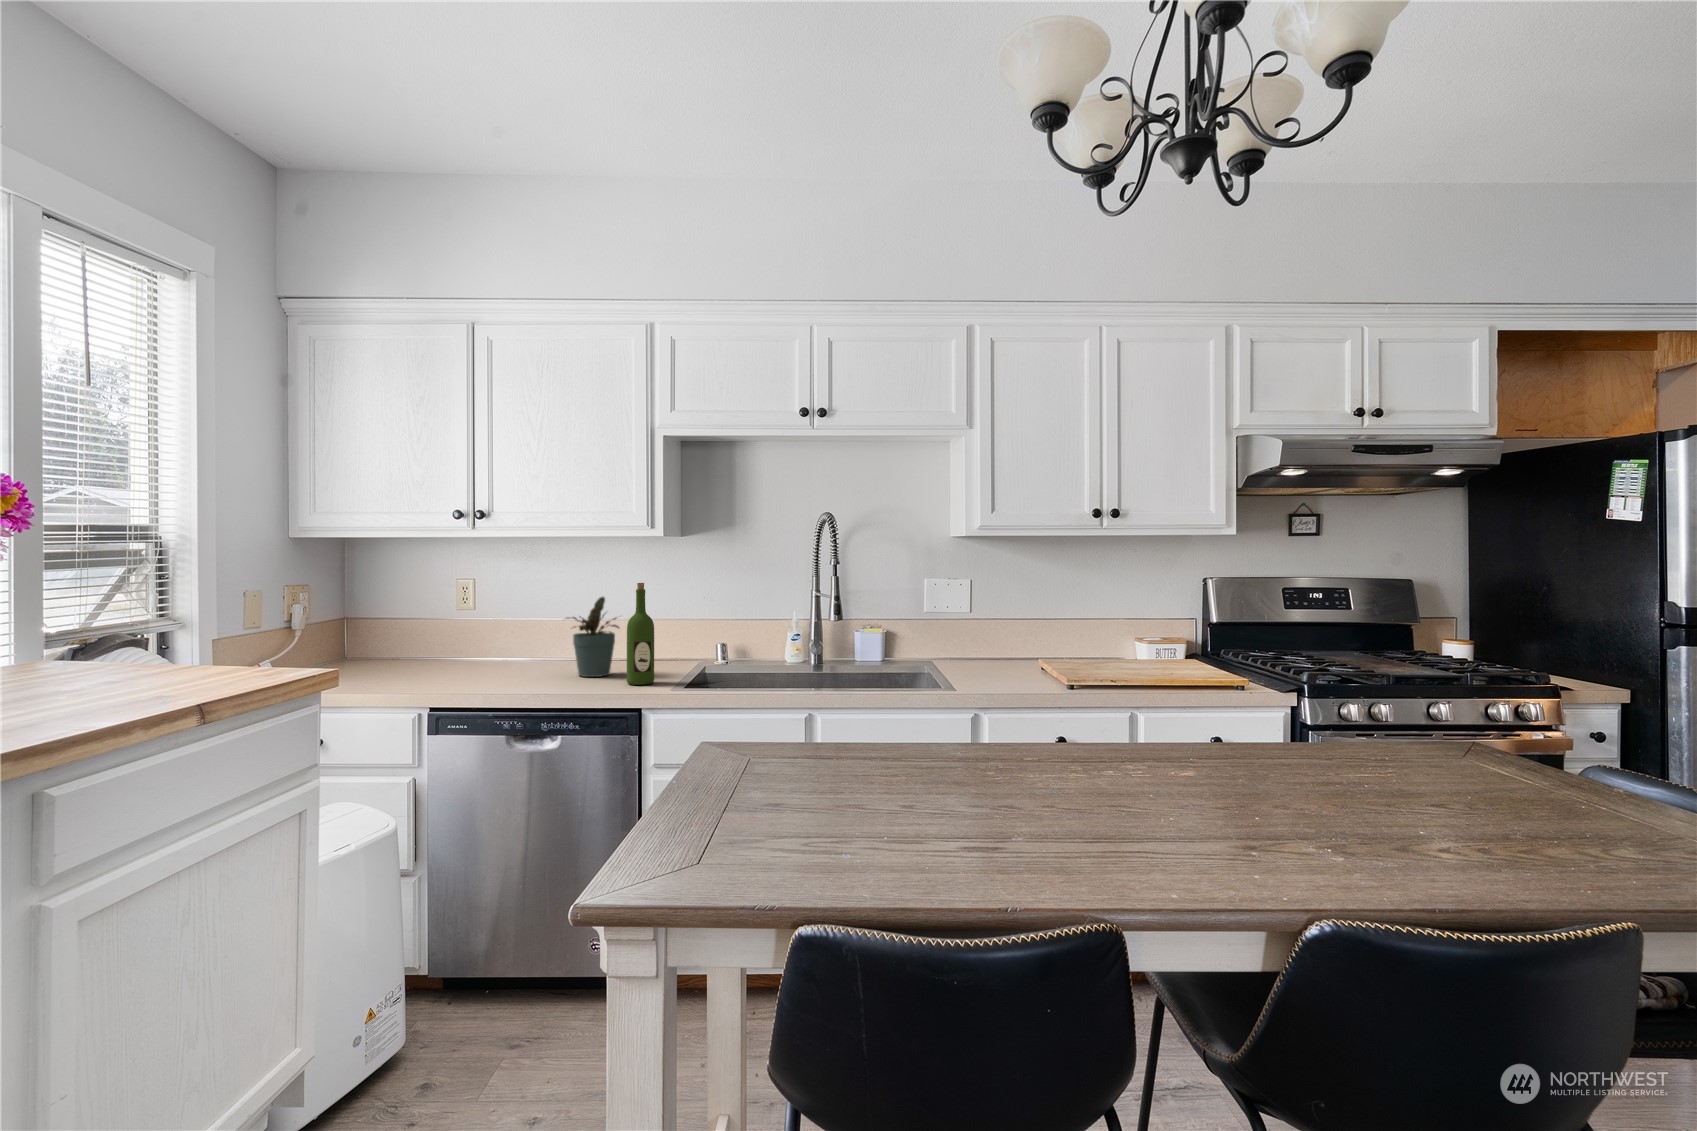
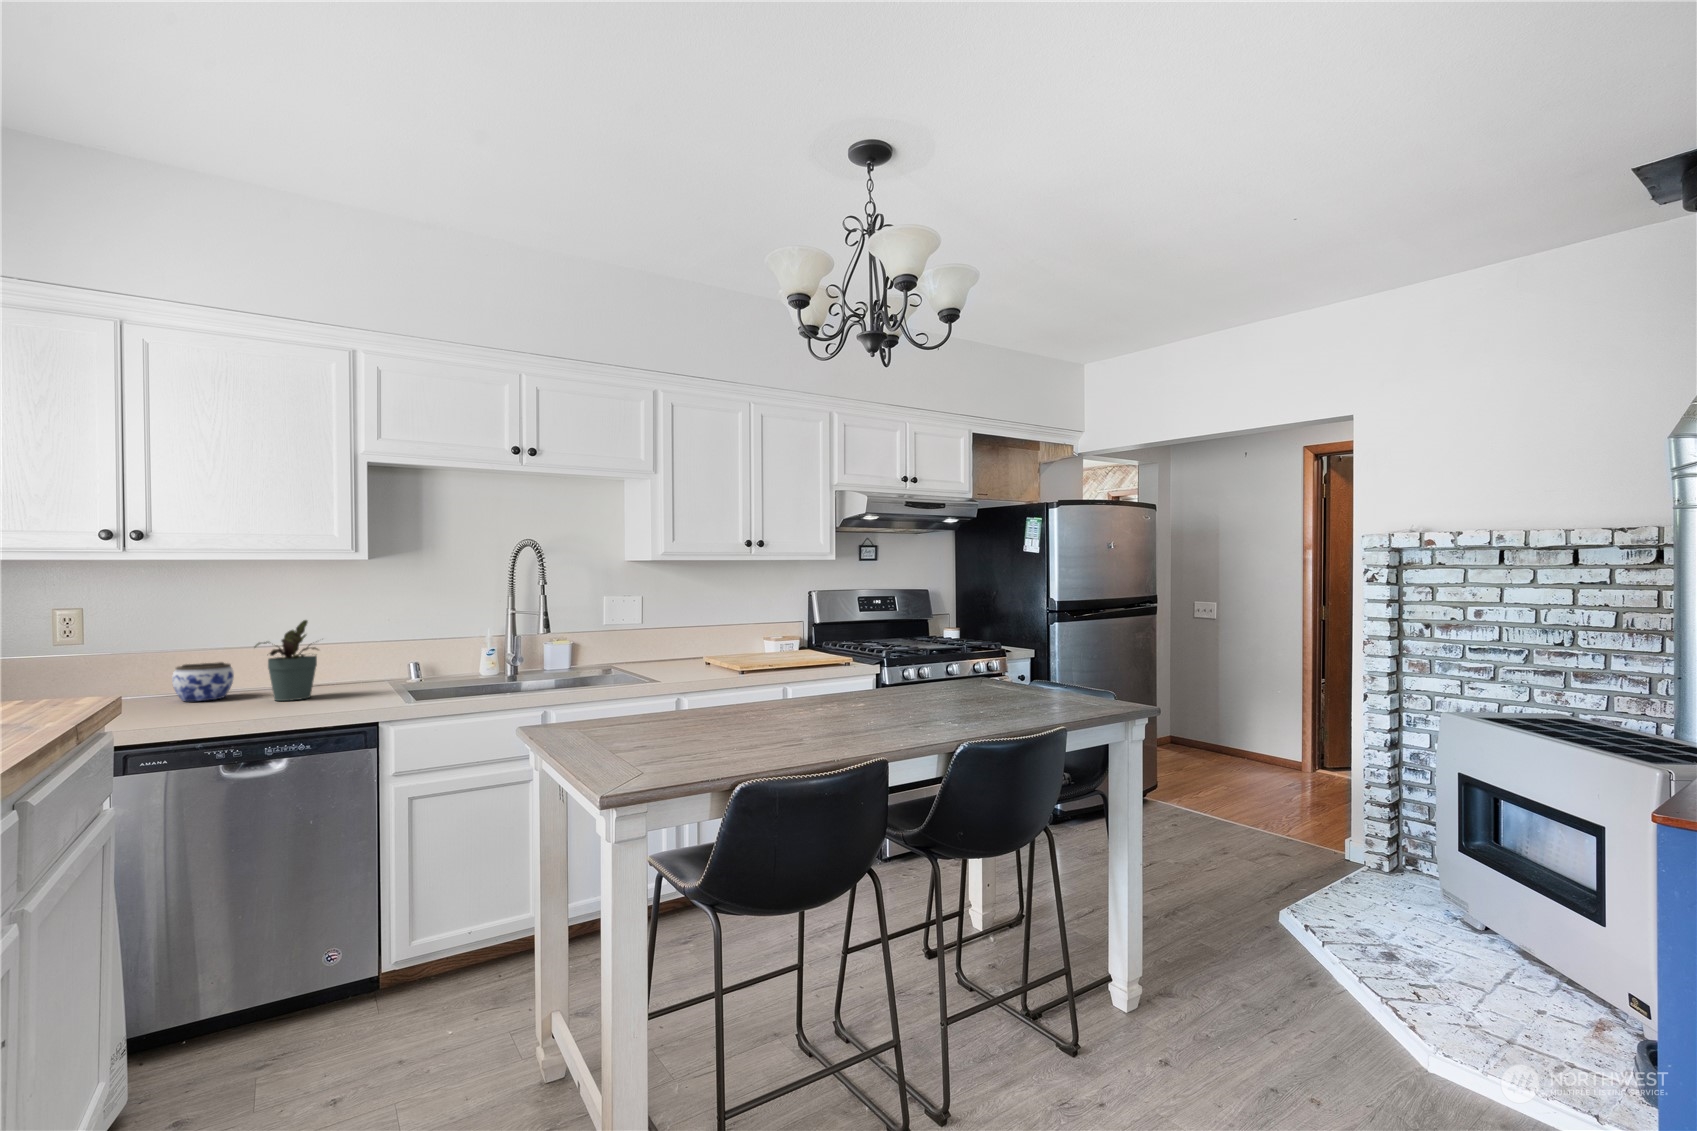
wine bottle: present [627,583,654,685] -> none [346,605,376,702]
jar: none [510,634,558,670] -> present [172,662,234,701]

